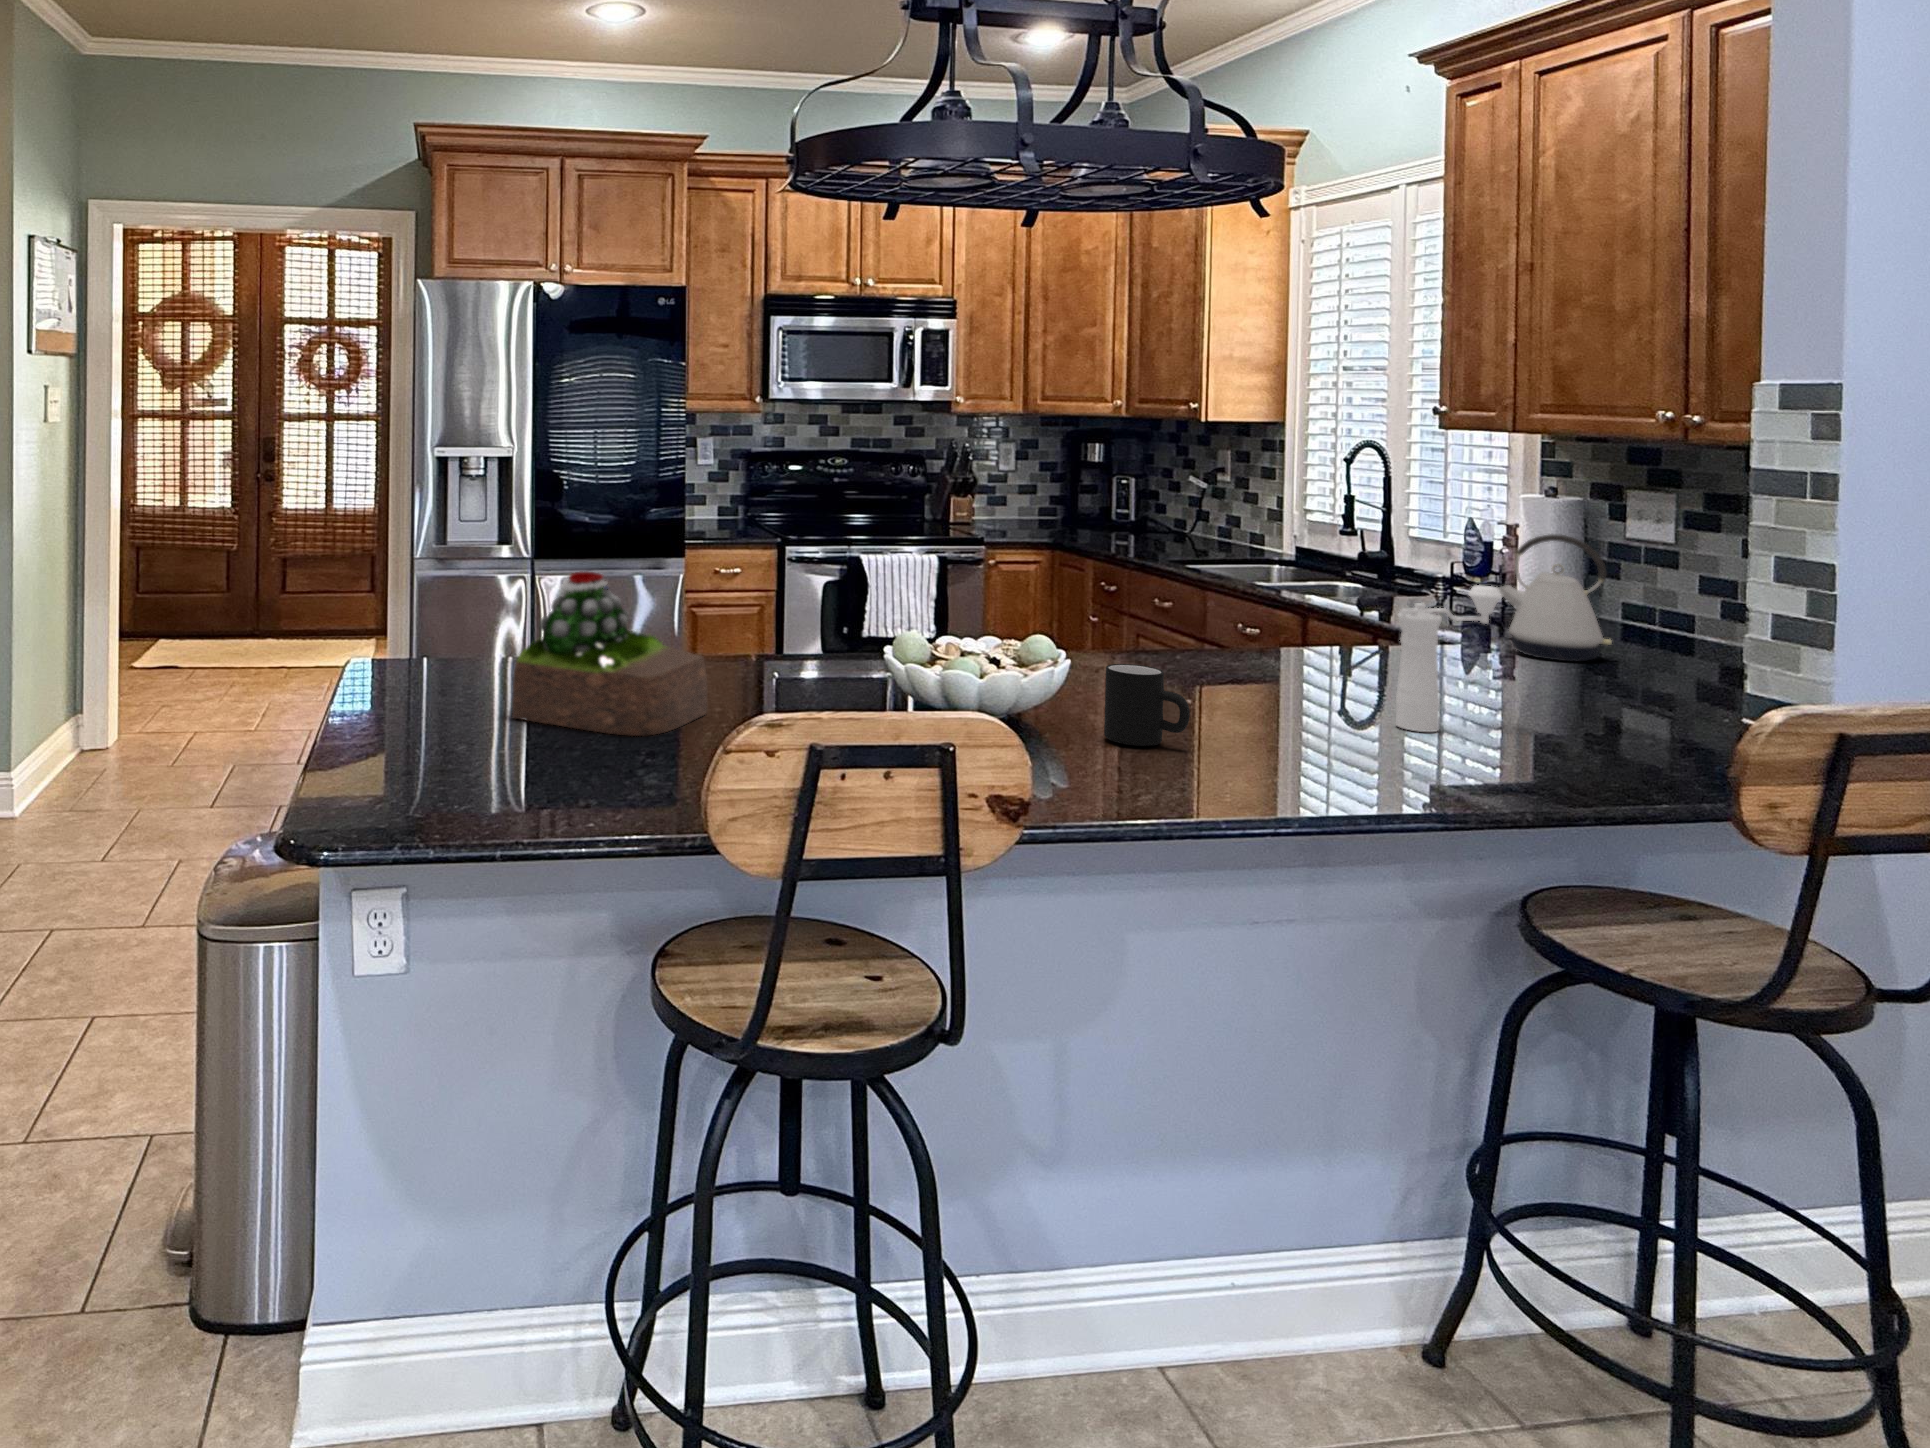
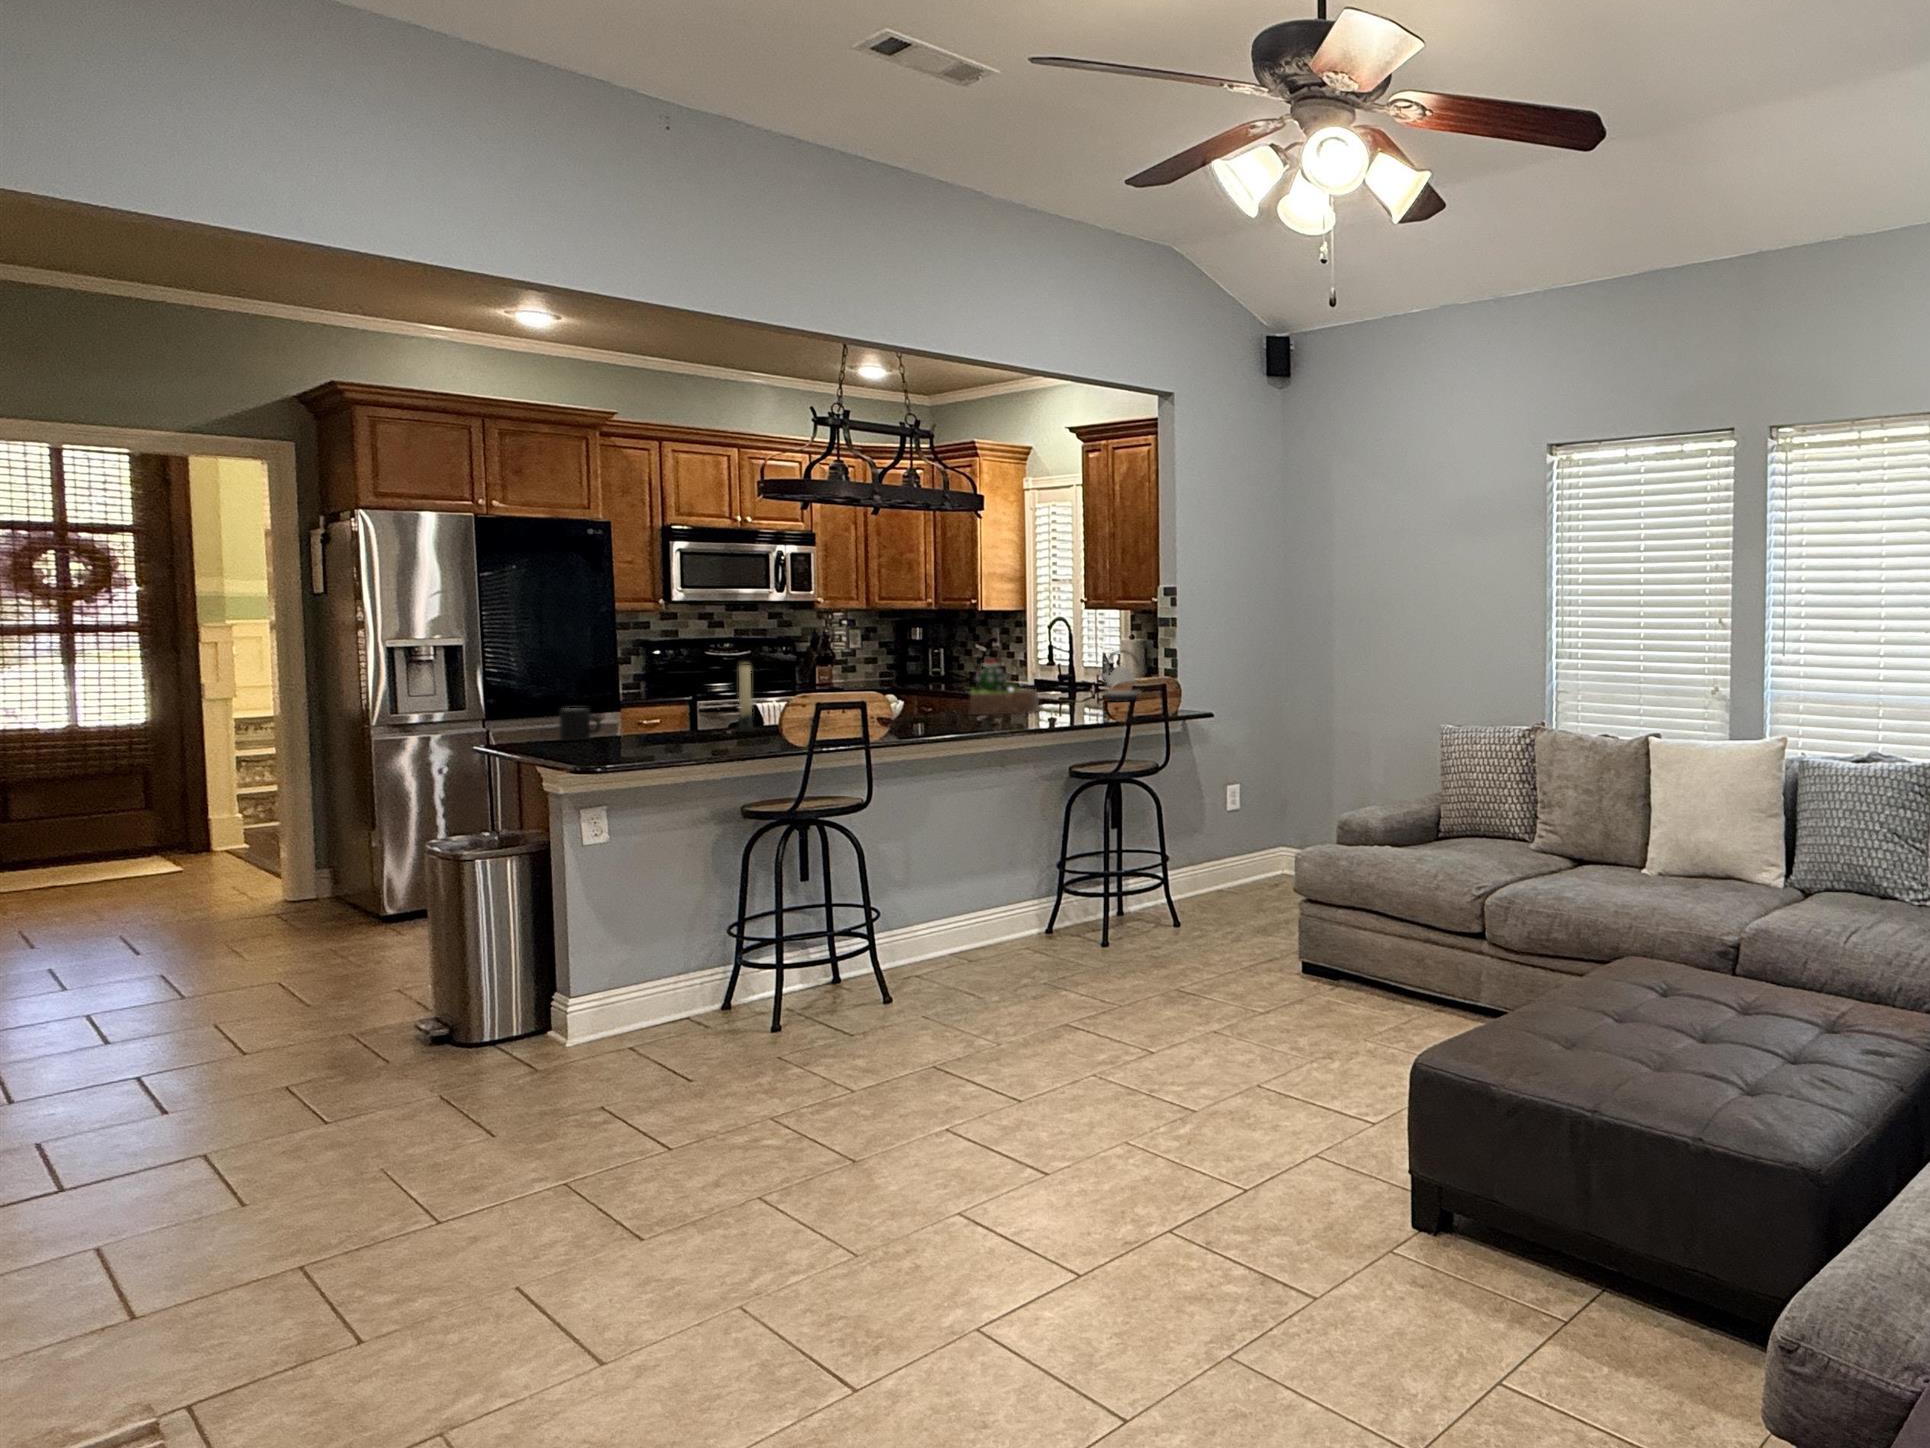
candle: none [718,553,760,704] -> present [732,665,753,733]
succulent plant: present [512,572,707,736] -> present [970,660,1039,715]
pepper mill: present [1396,585,1503,732] -> none [1040,661,1078,715]
mug: present [1104,664,1190,746] -> present [559,708,601,741]

